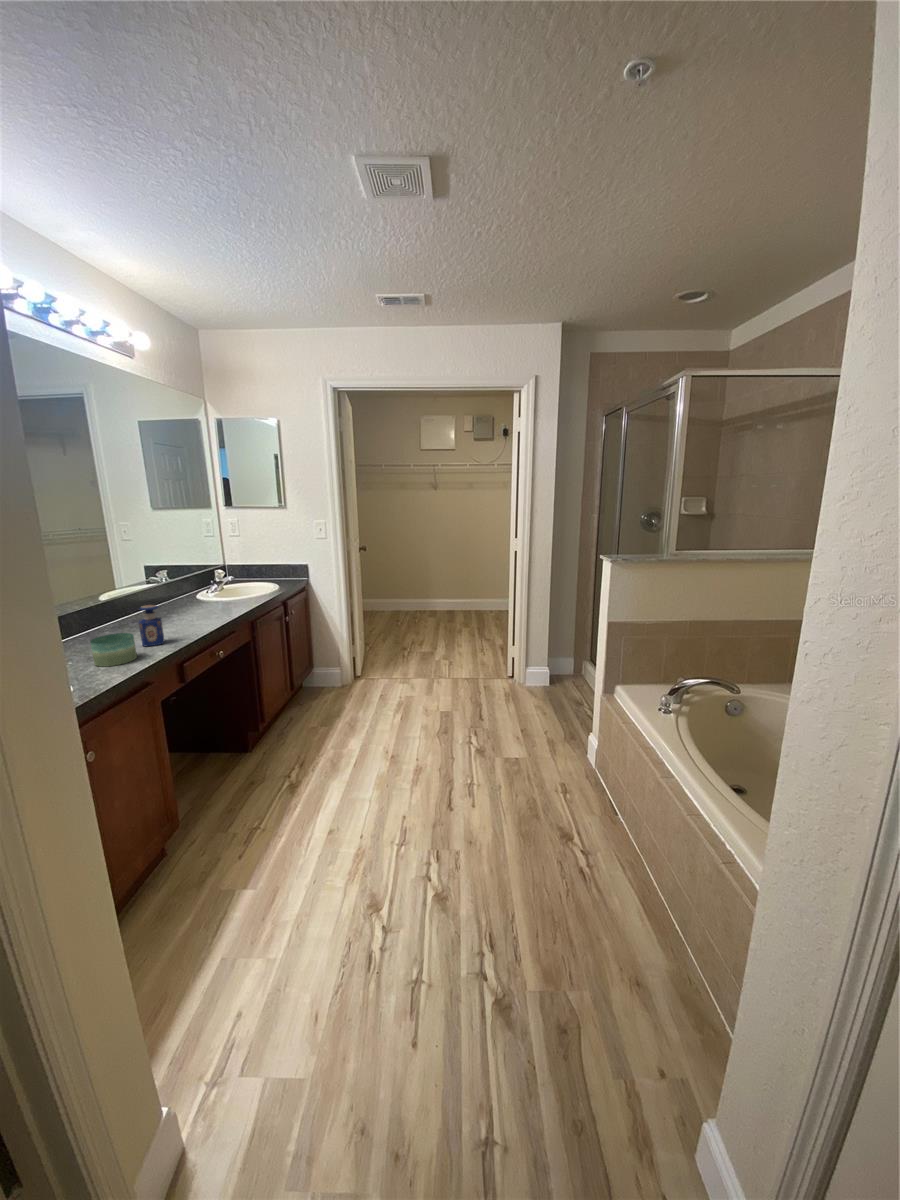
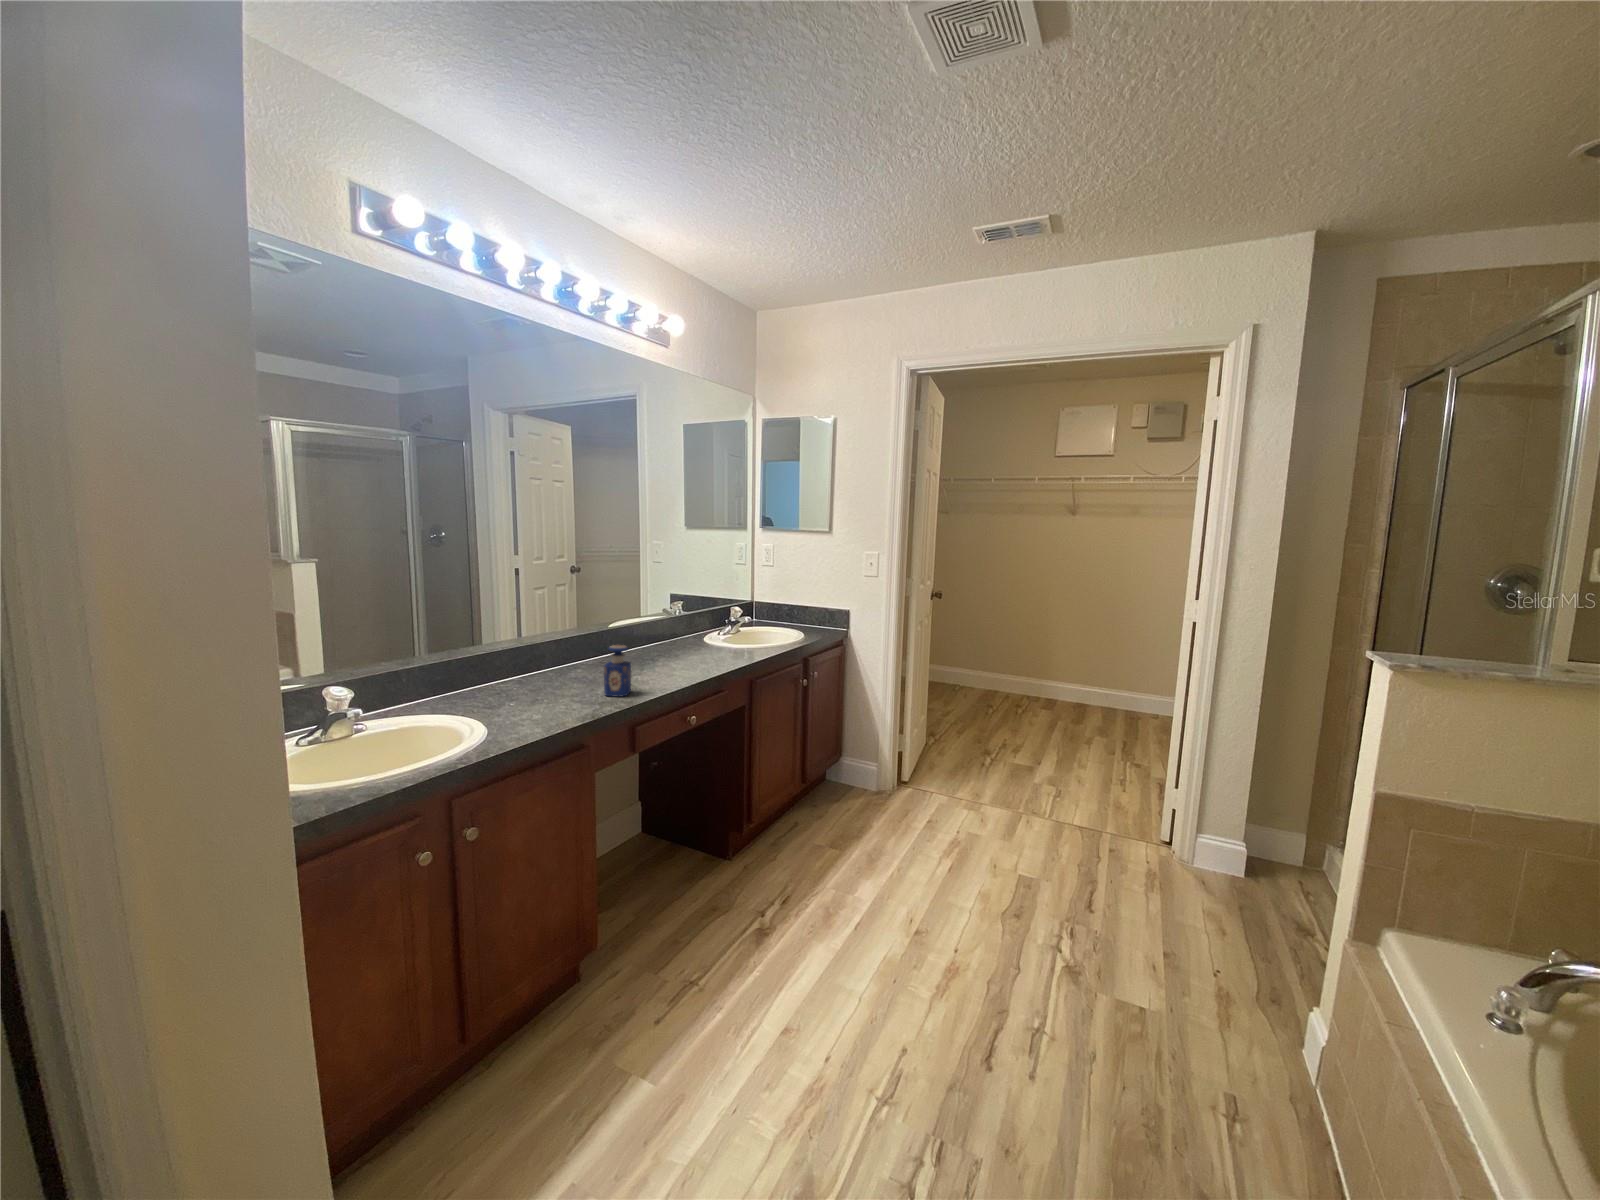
candle: present [90,633,137,667] -> none [542,675,589,715]

